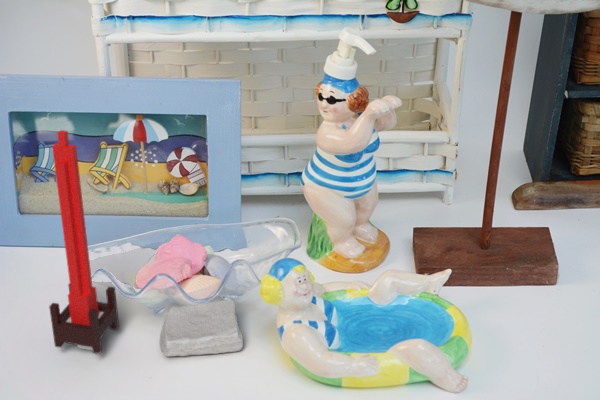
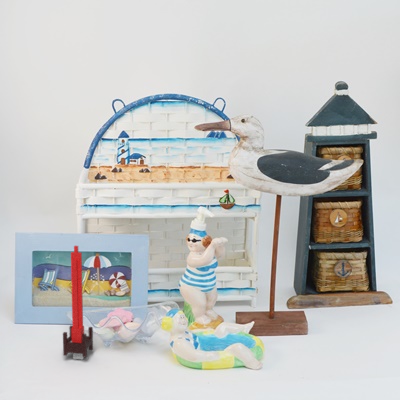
soap bar: present [160,300,243,357] -> none [113,335,155,360]

